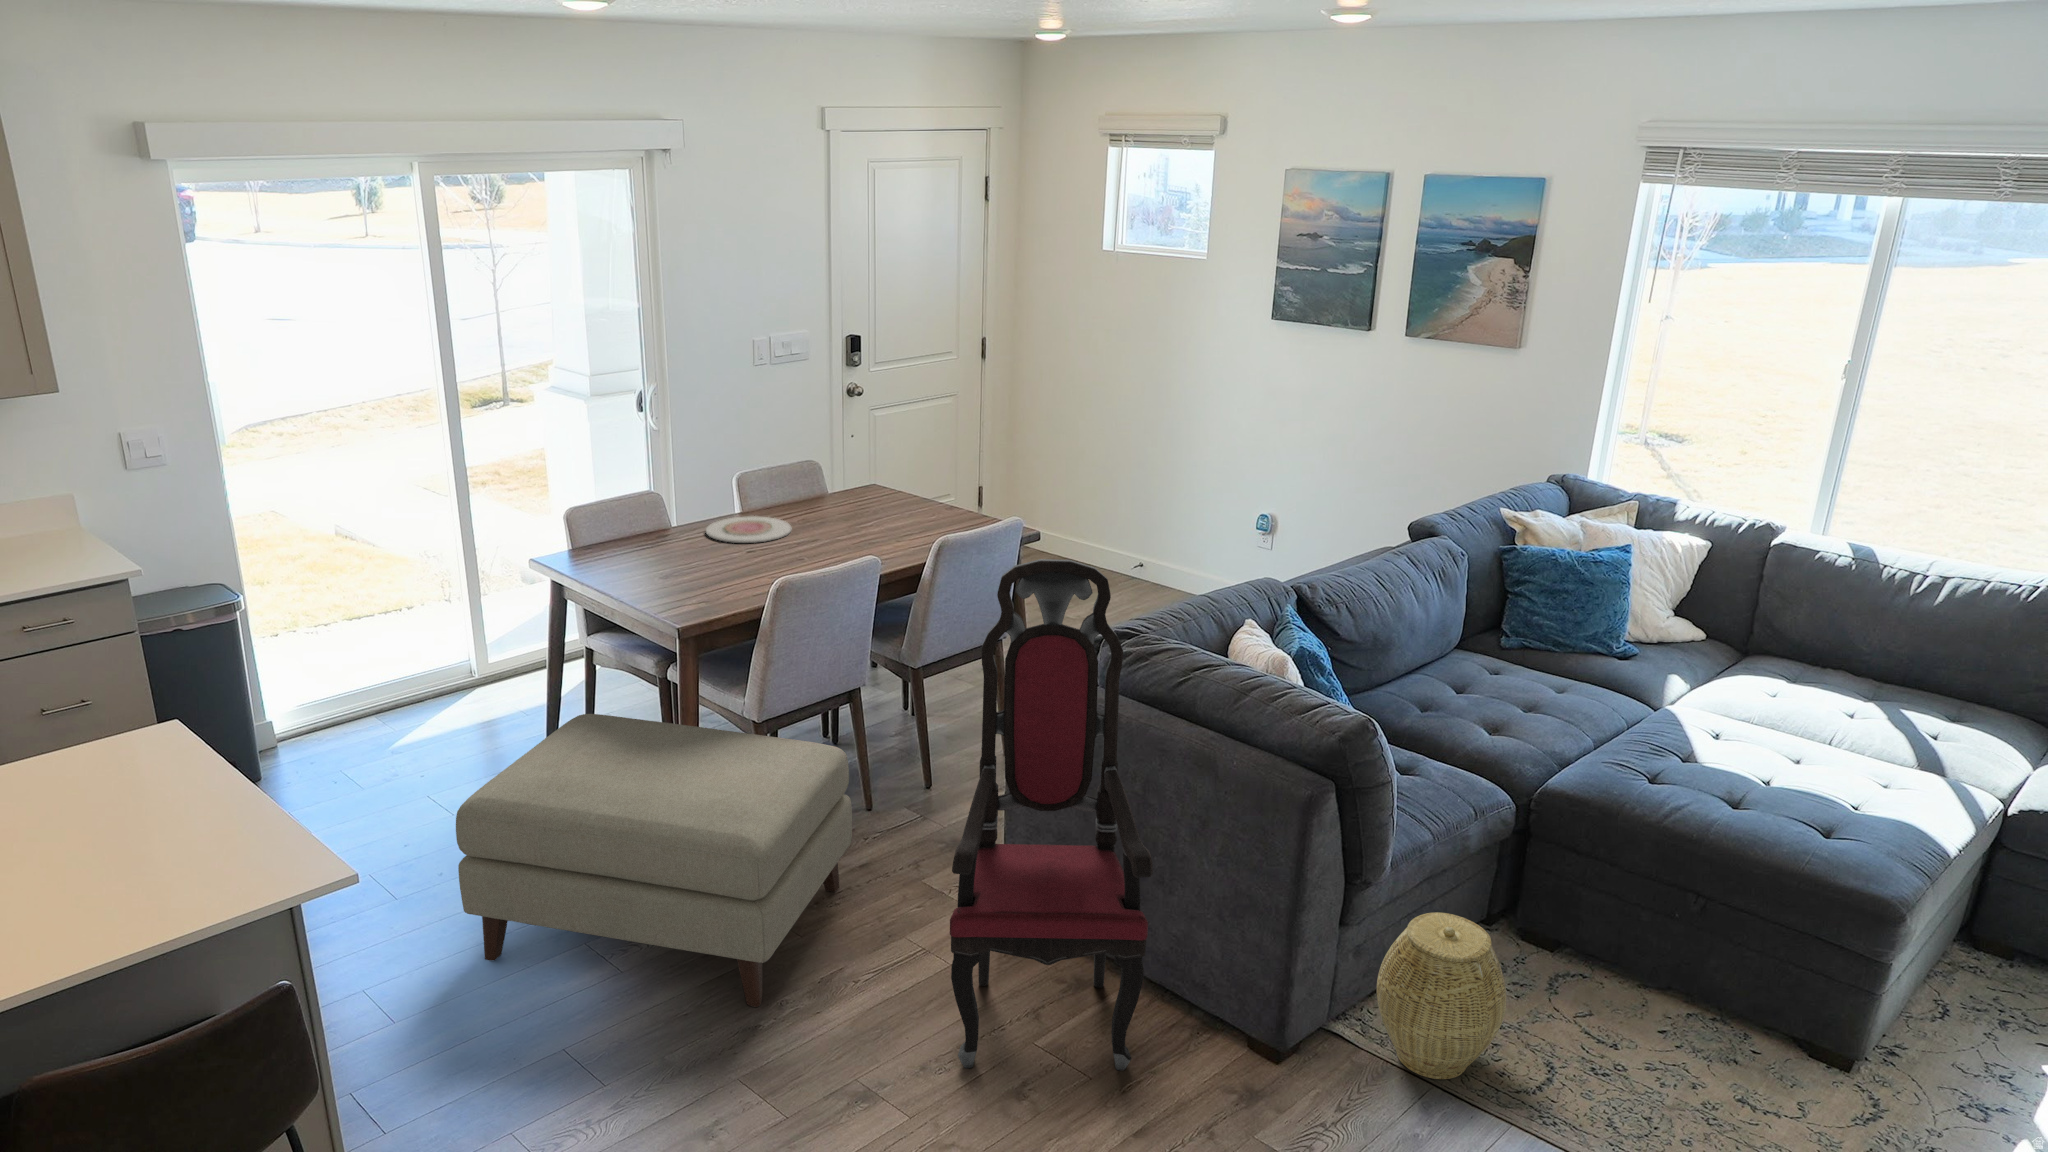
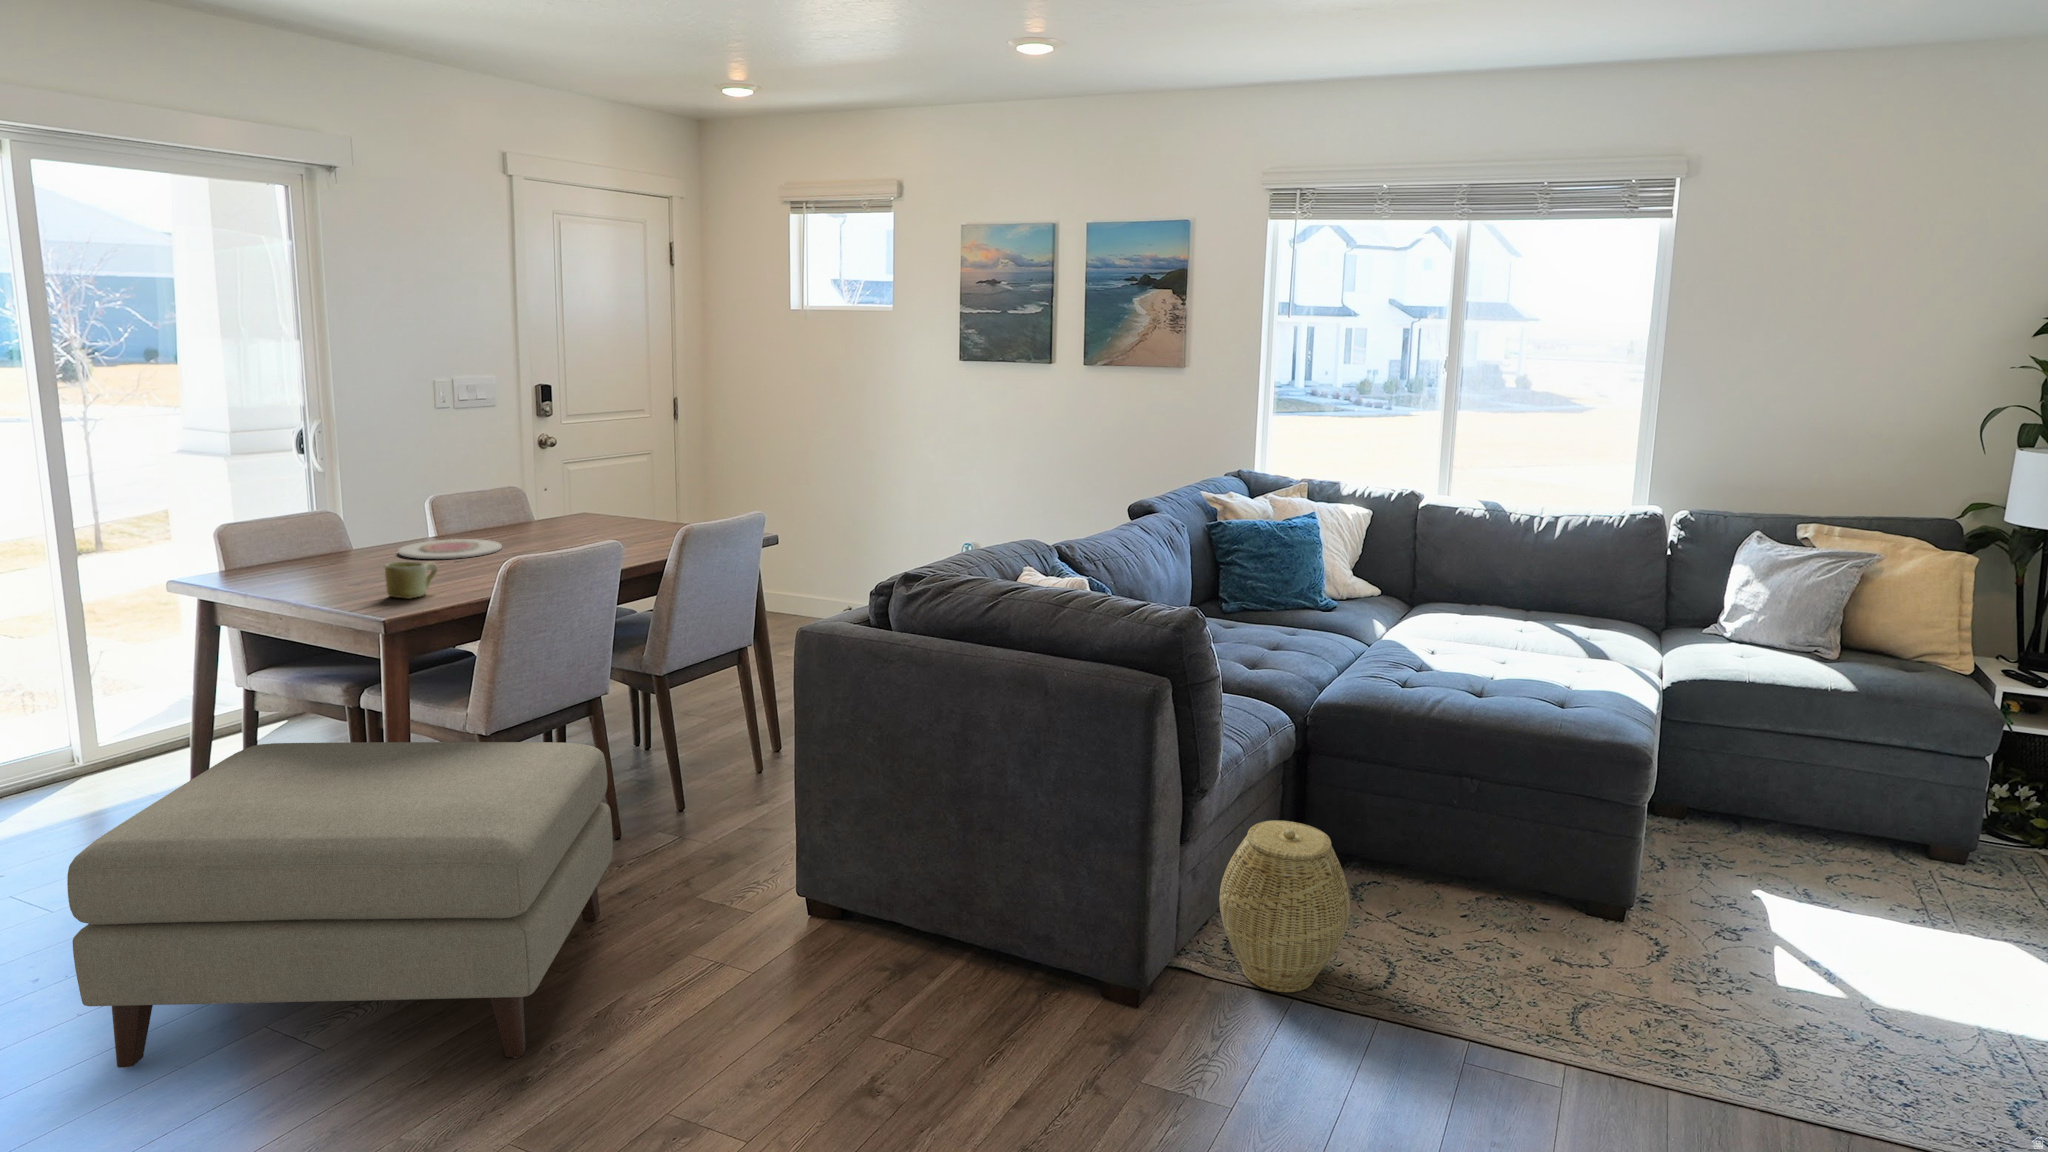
armchair: present [950,559,1153,1071] -> none [773,481,1004,1076]
mug: none [687,562,728,597] -> present [385,562,438,599]

